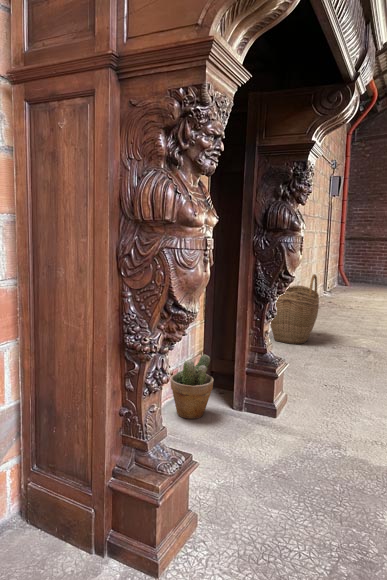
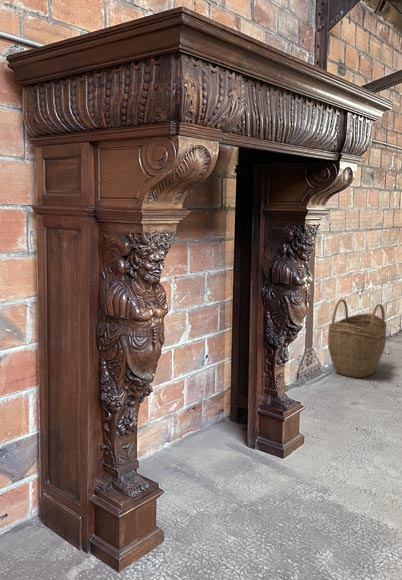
potted plant: present [170,355,214,419] -> none [187,394,226,452]

